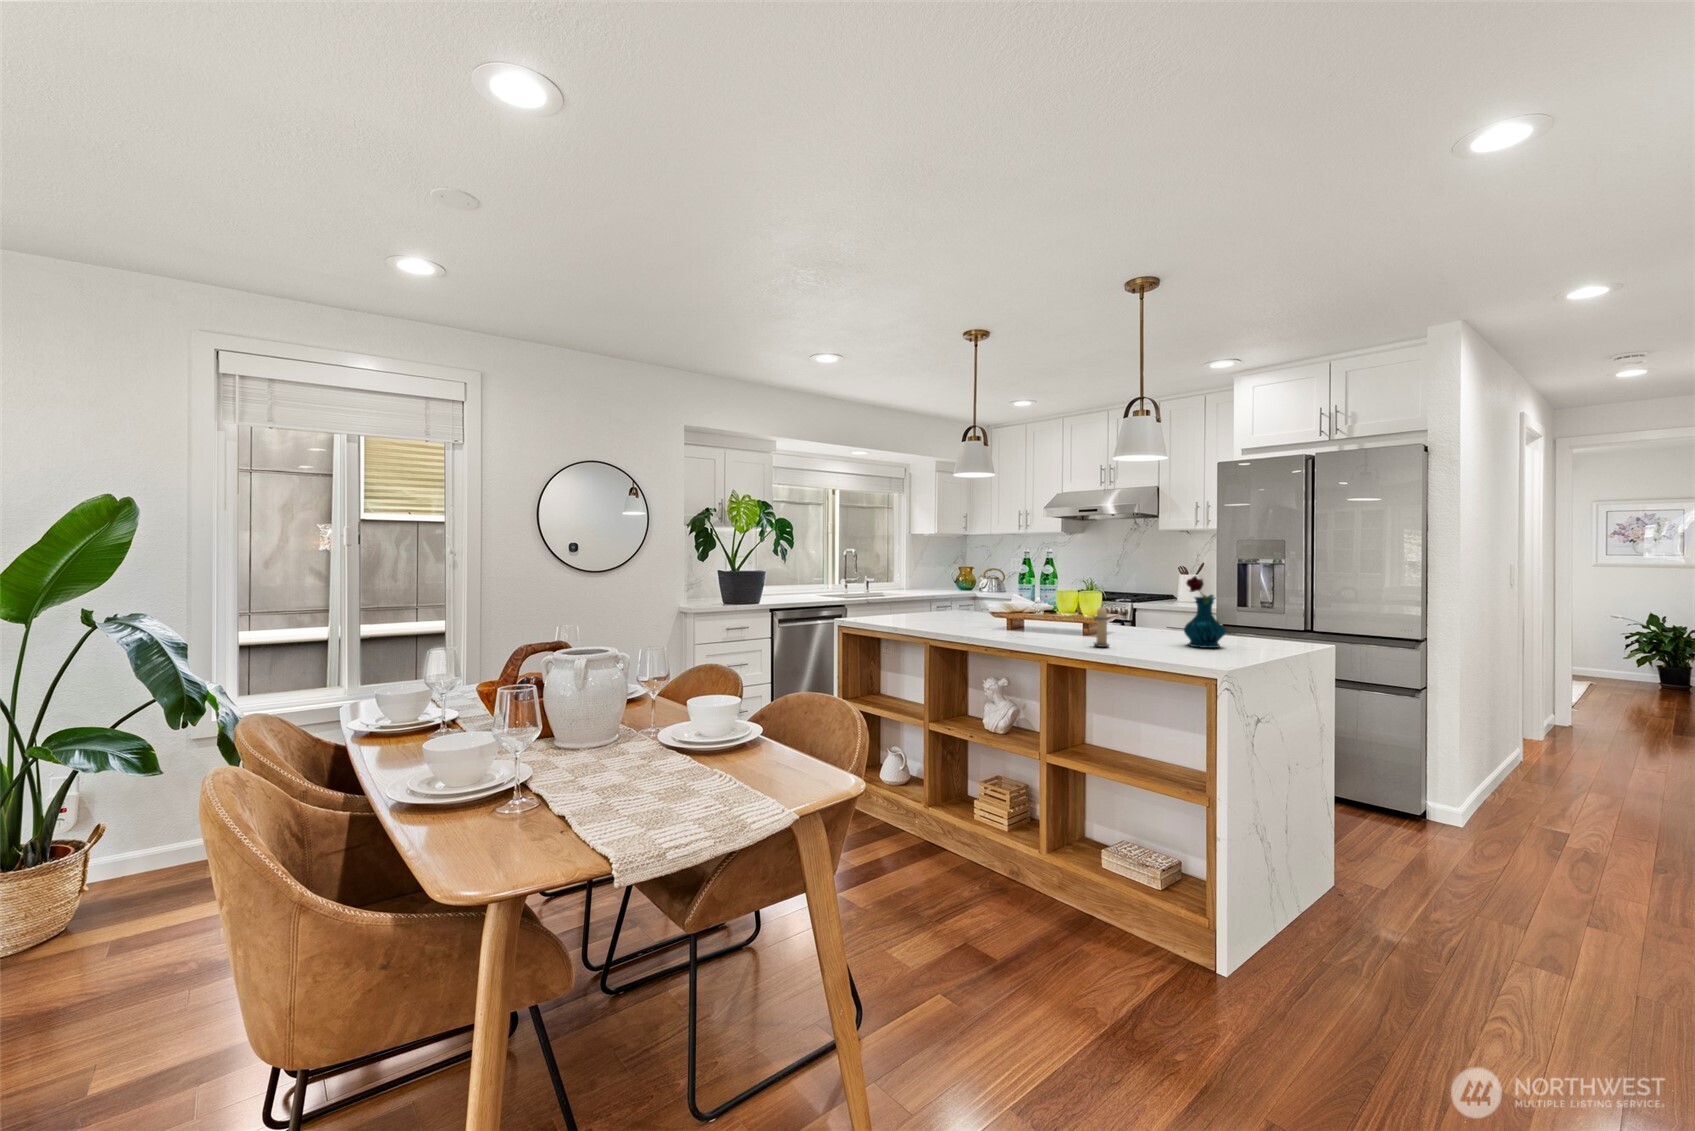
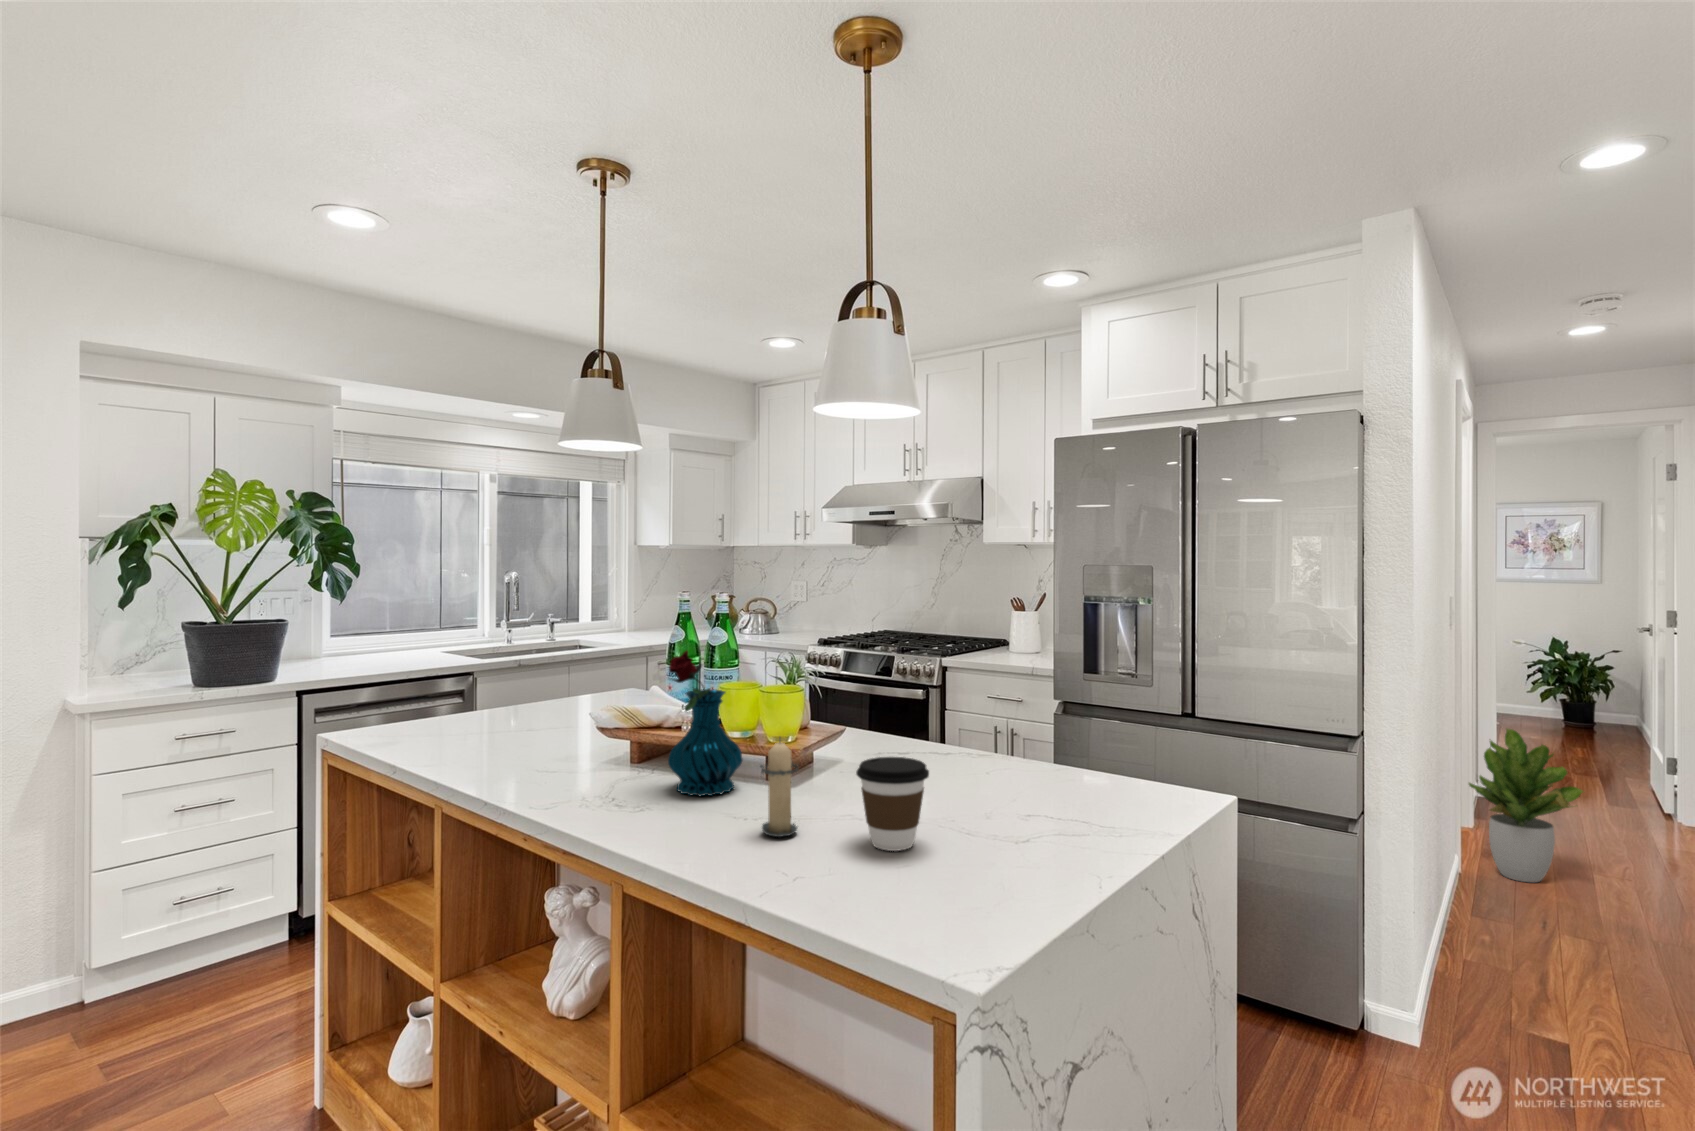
vase: present [1184,576,1225,648] -> present [668,651,743,796]
coffee cup: none [1140,614,1174,652] -> present [856,757,929,851]
potted plant: none [1531,662,1624,771] -> present [1469,729,1583,882]

